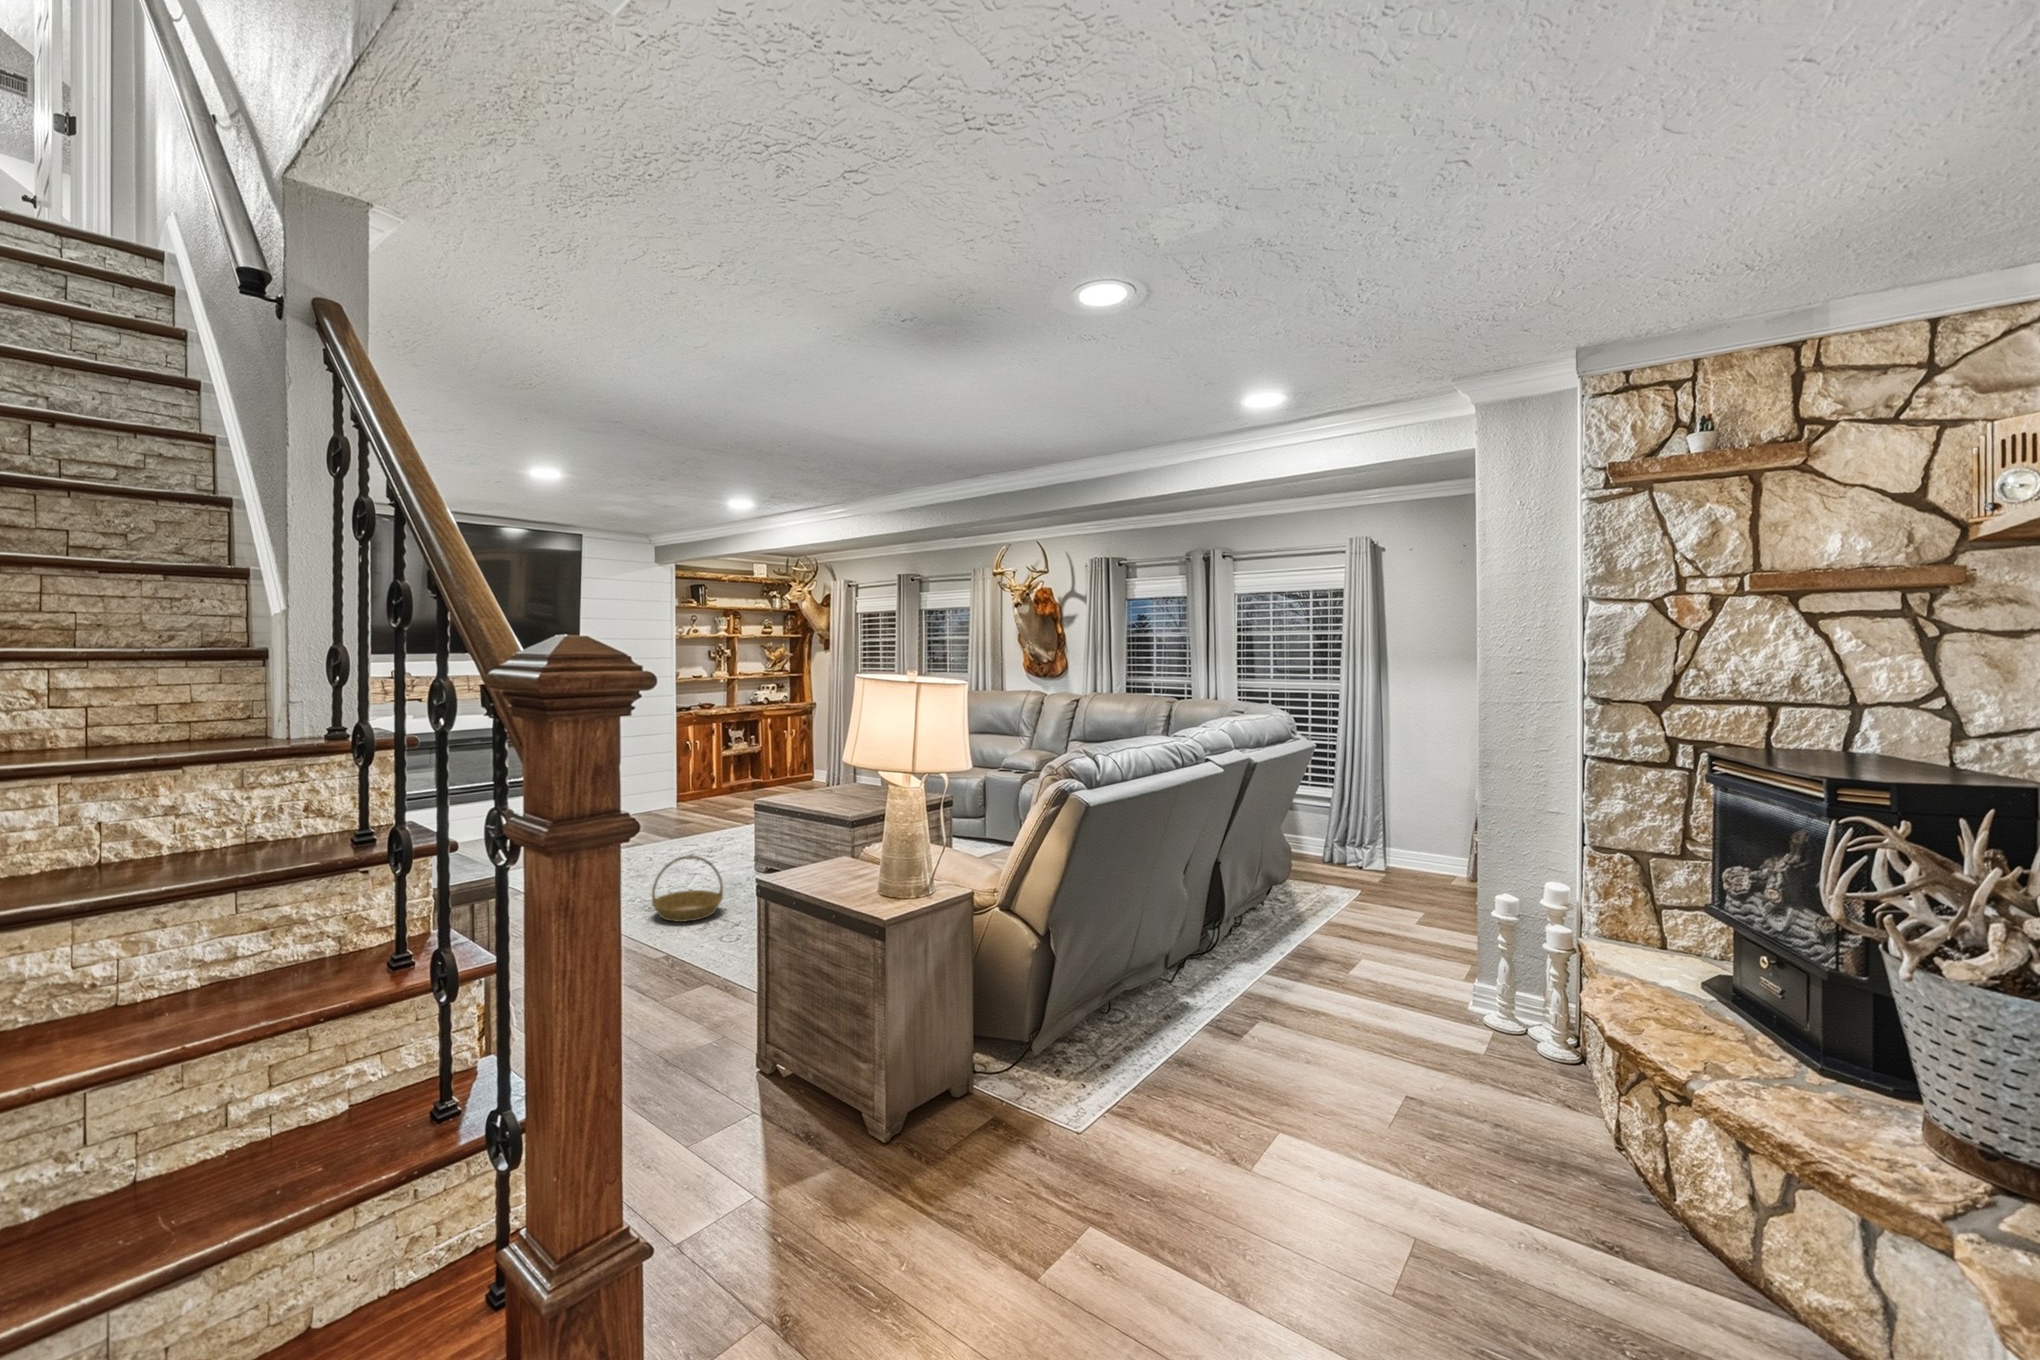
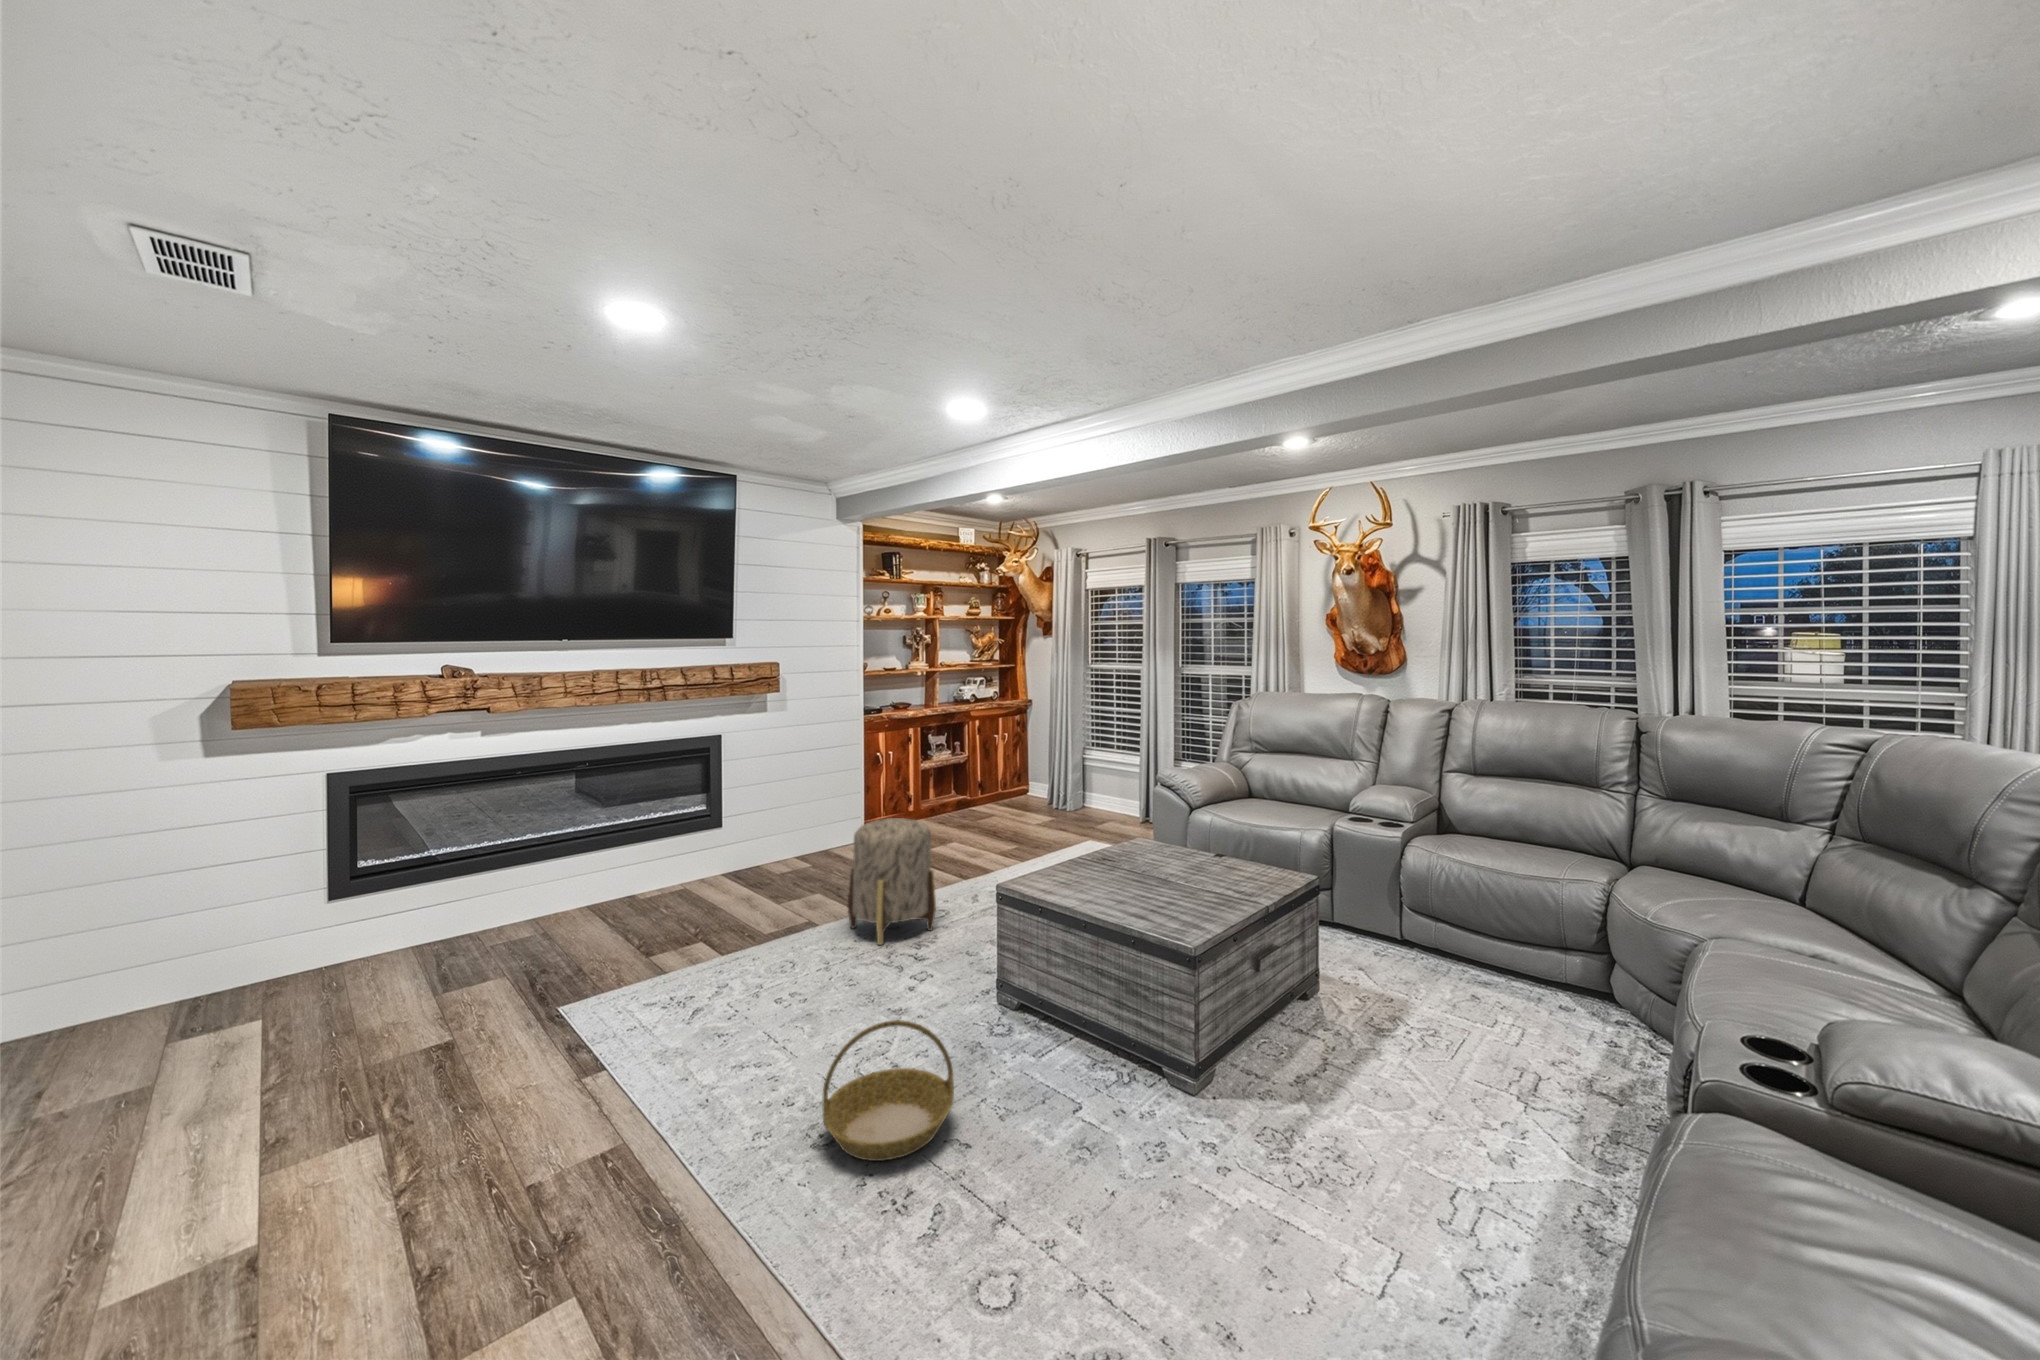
ottoman: none [664,775,725,855] -> present [848,818,936,945]

